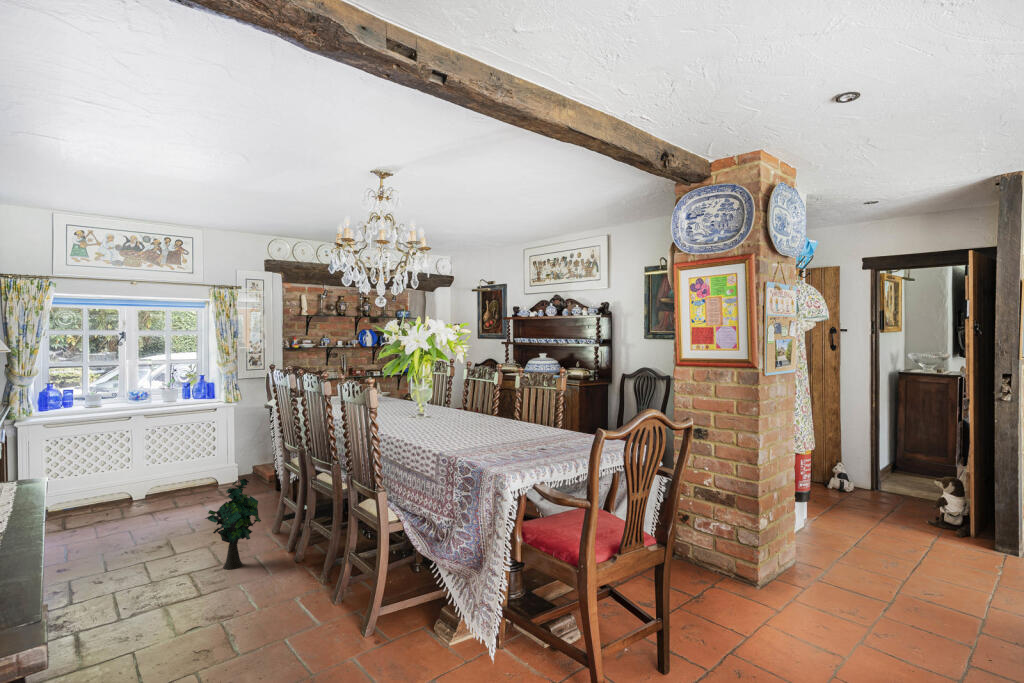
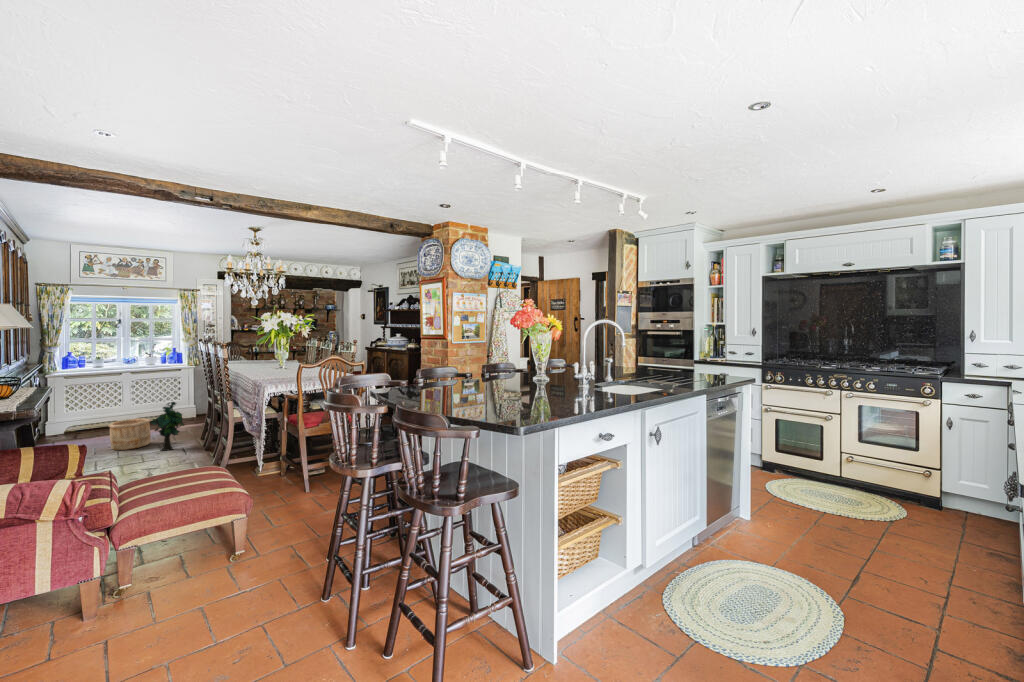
wooden bucket: none [129,505,197,566] -> present [108,418,151,450]

